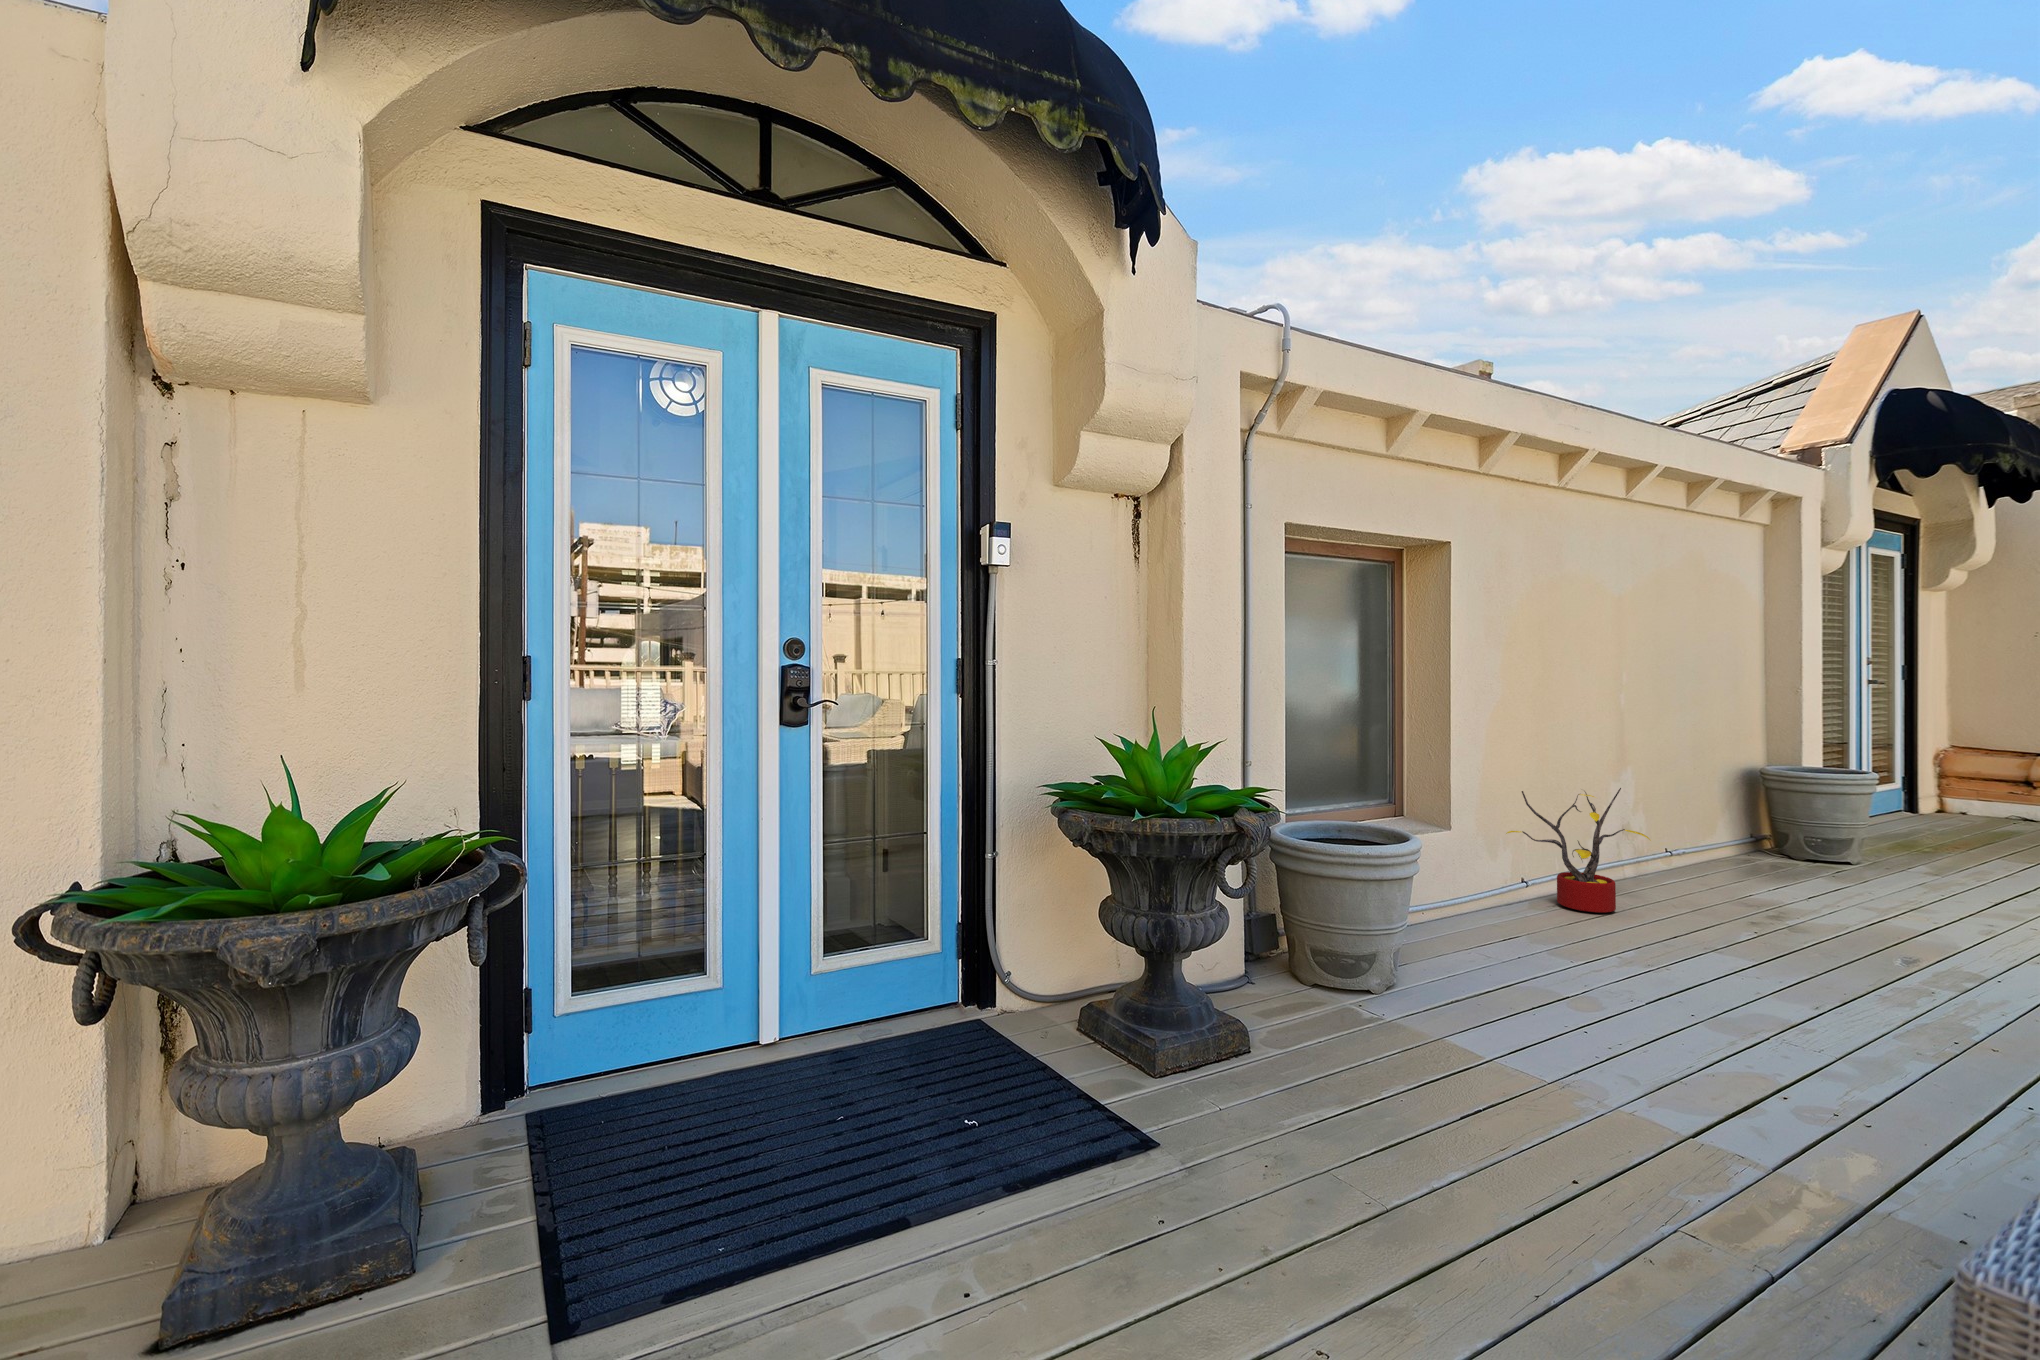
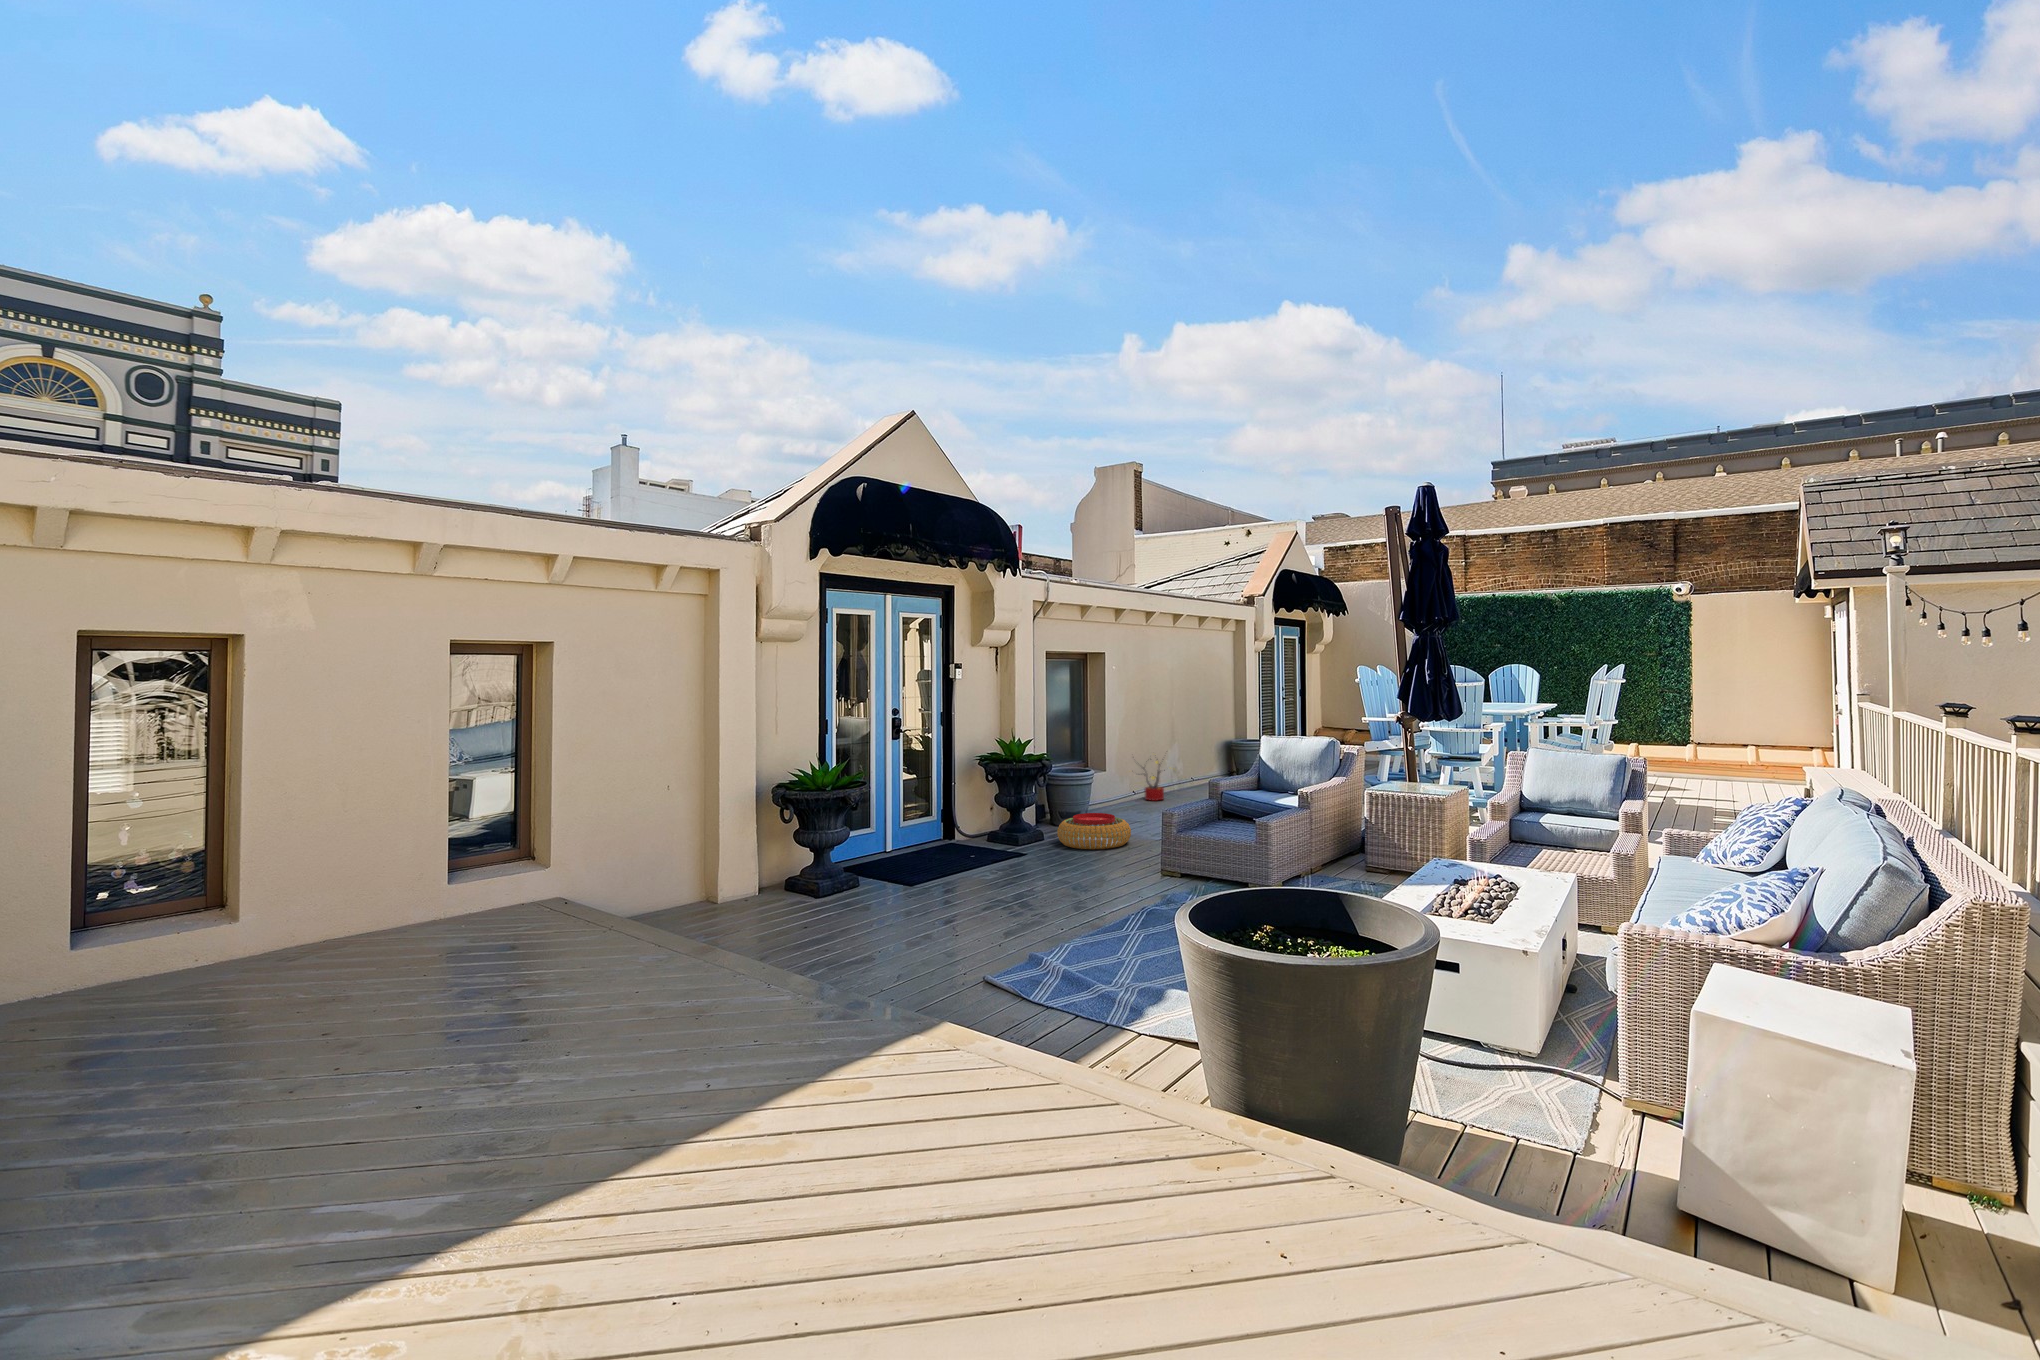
pouf: none [1285,1006,1587,1200] -> present [1057,813,1131,849]

